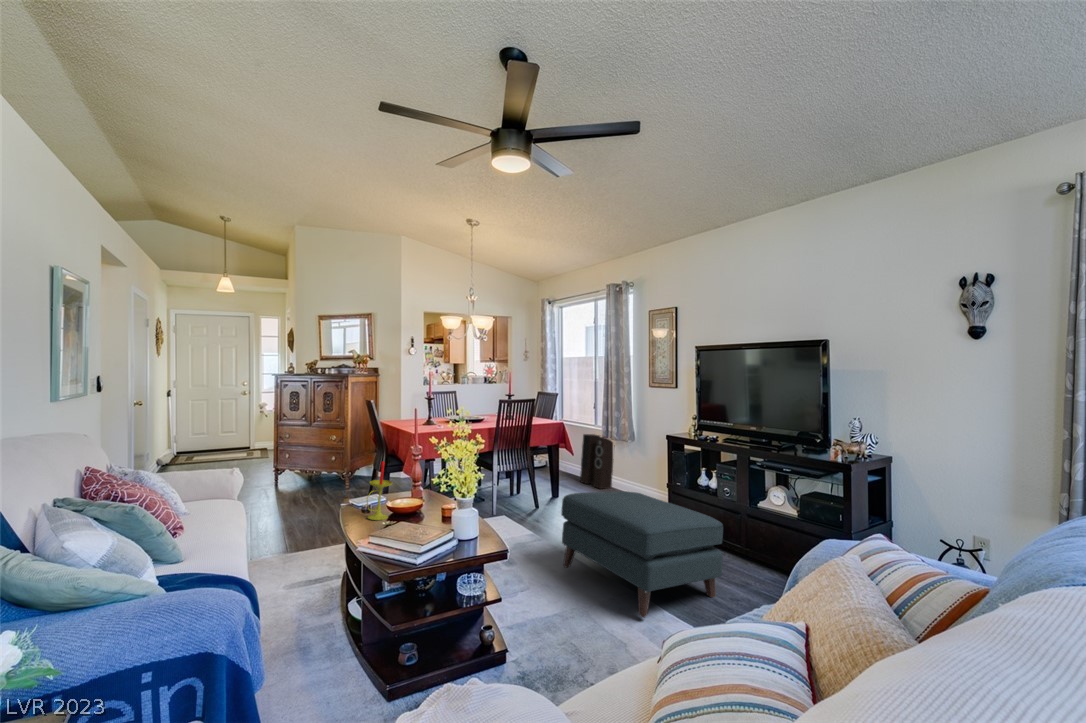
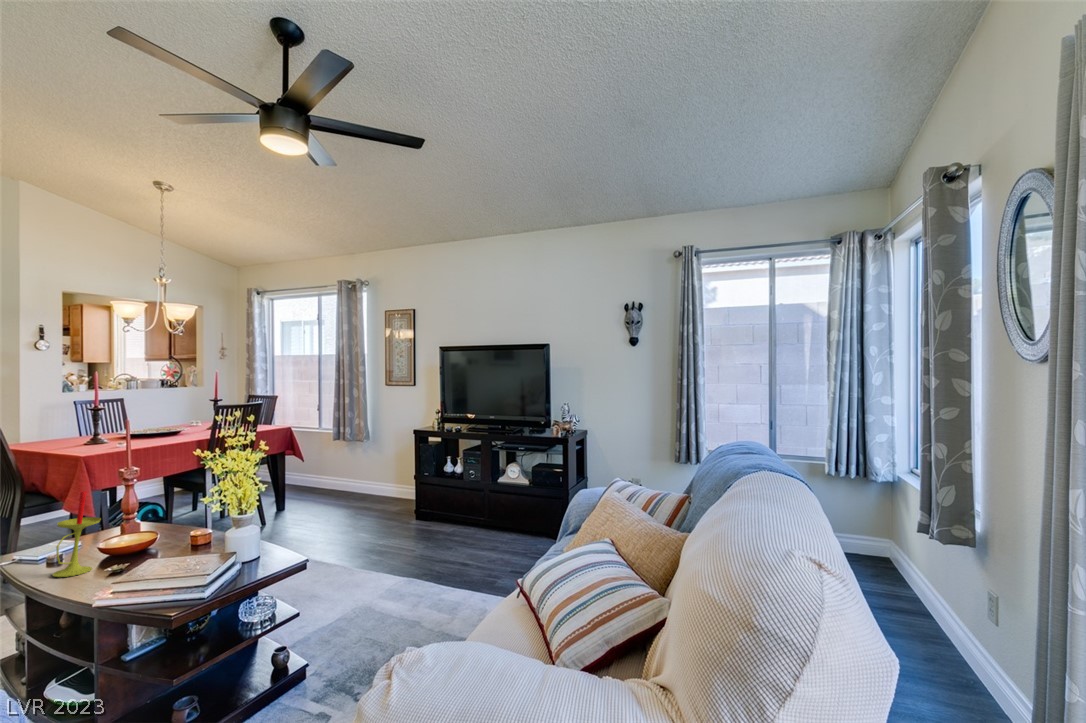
speaker: present [580,434,613,489] -> none [301,438,344,494]
ottoman: present [561,492,723,618] -> none [326,485,487,596]

